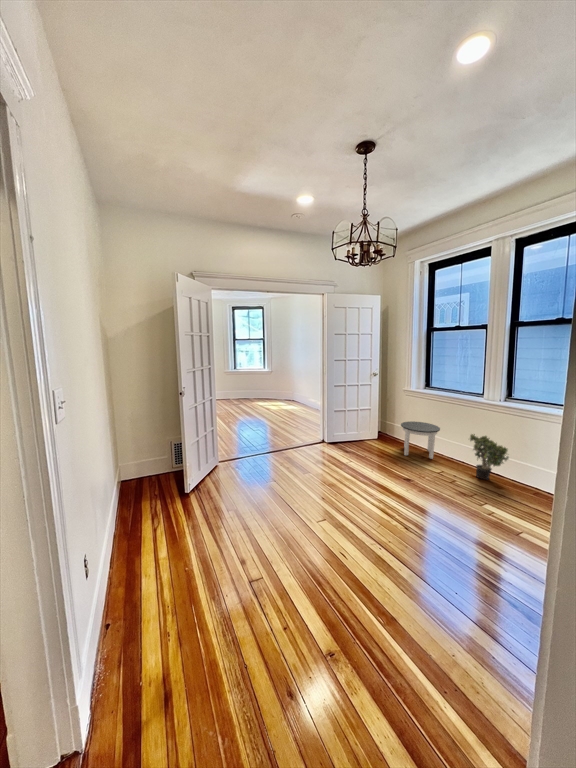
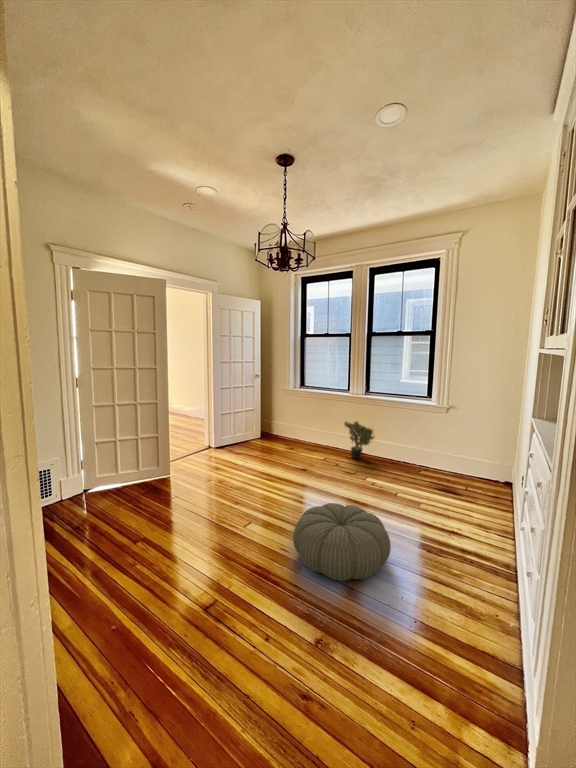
round table: present [401,421,440,459] -> none [283,418,317,450]
pouf: none [349,521,456,614] -> present [293,503,391,581]

